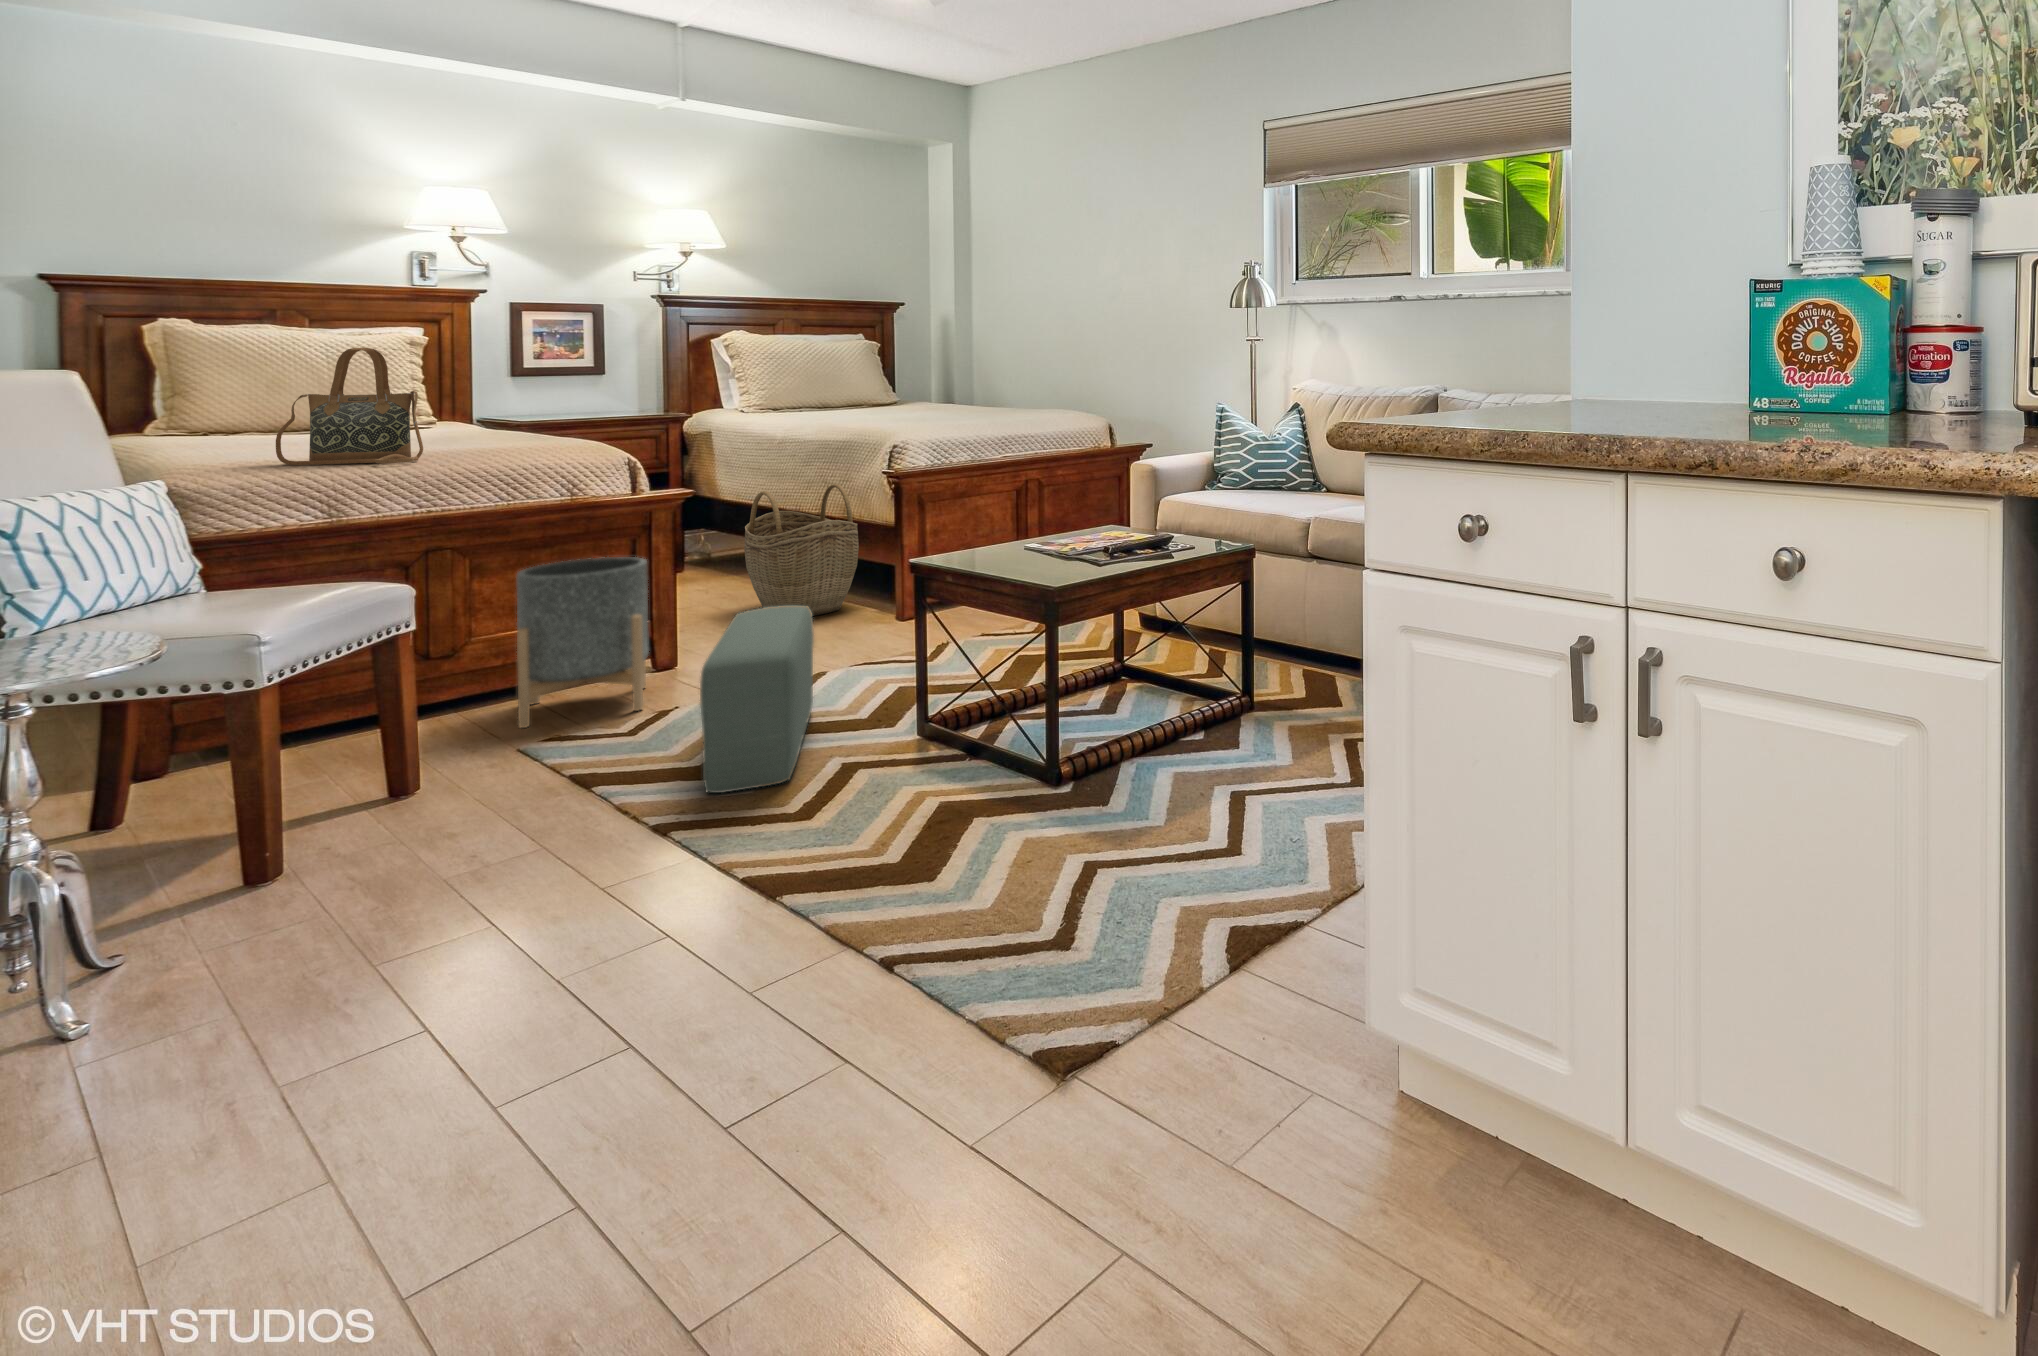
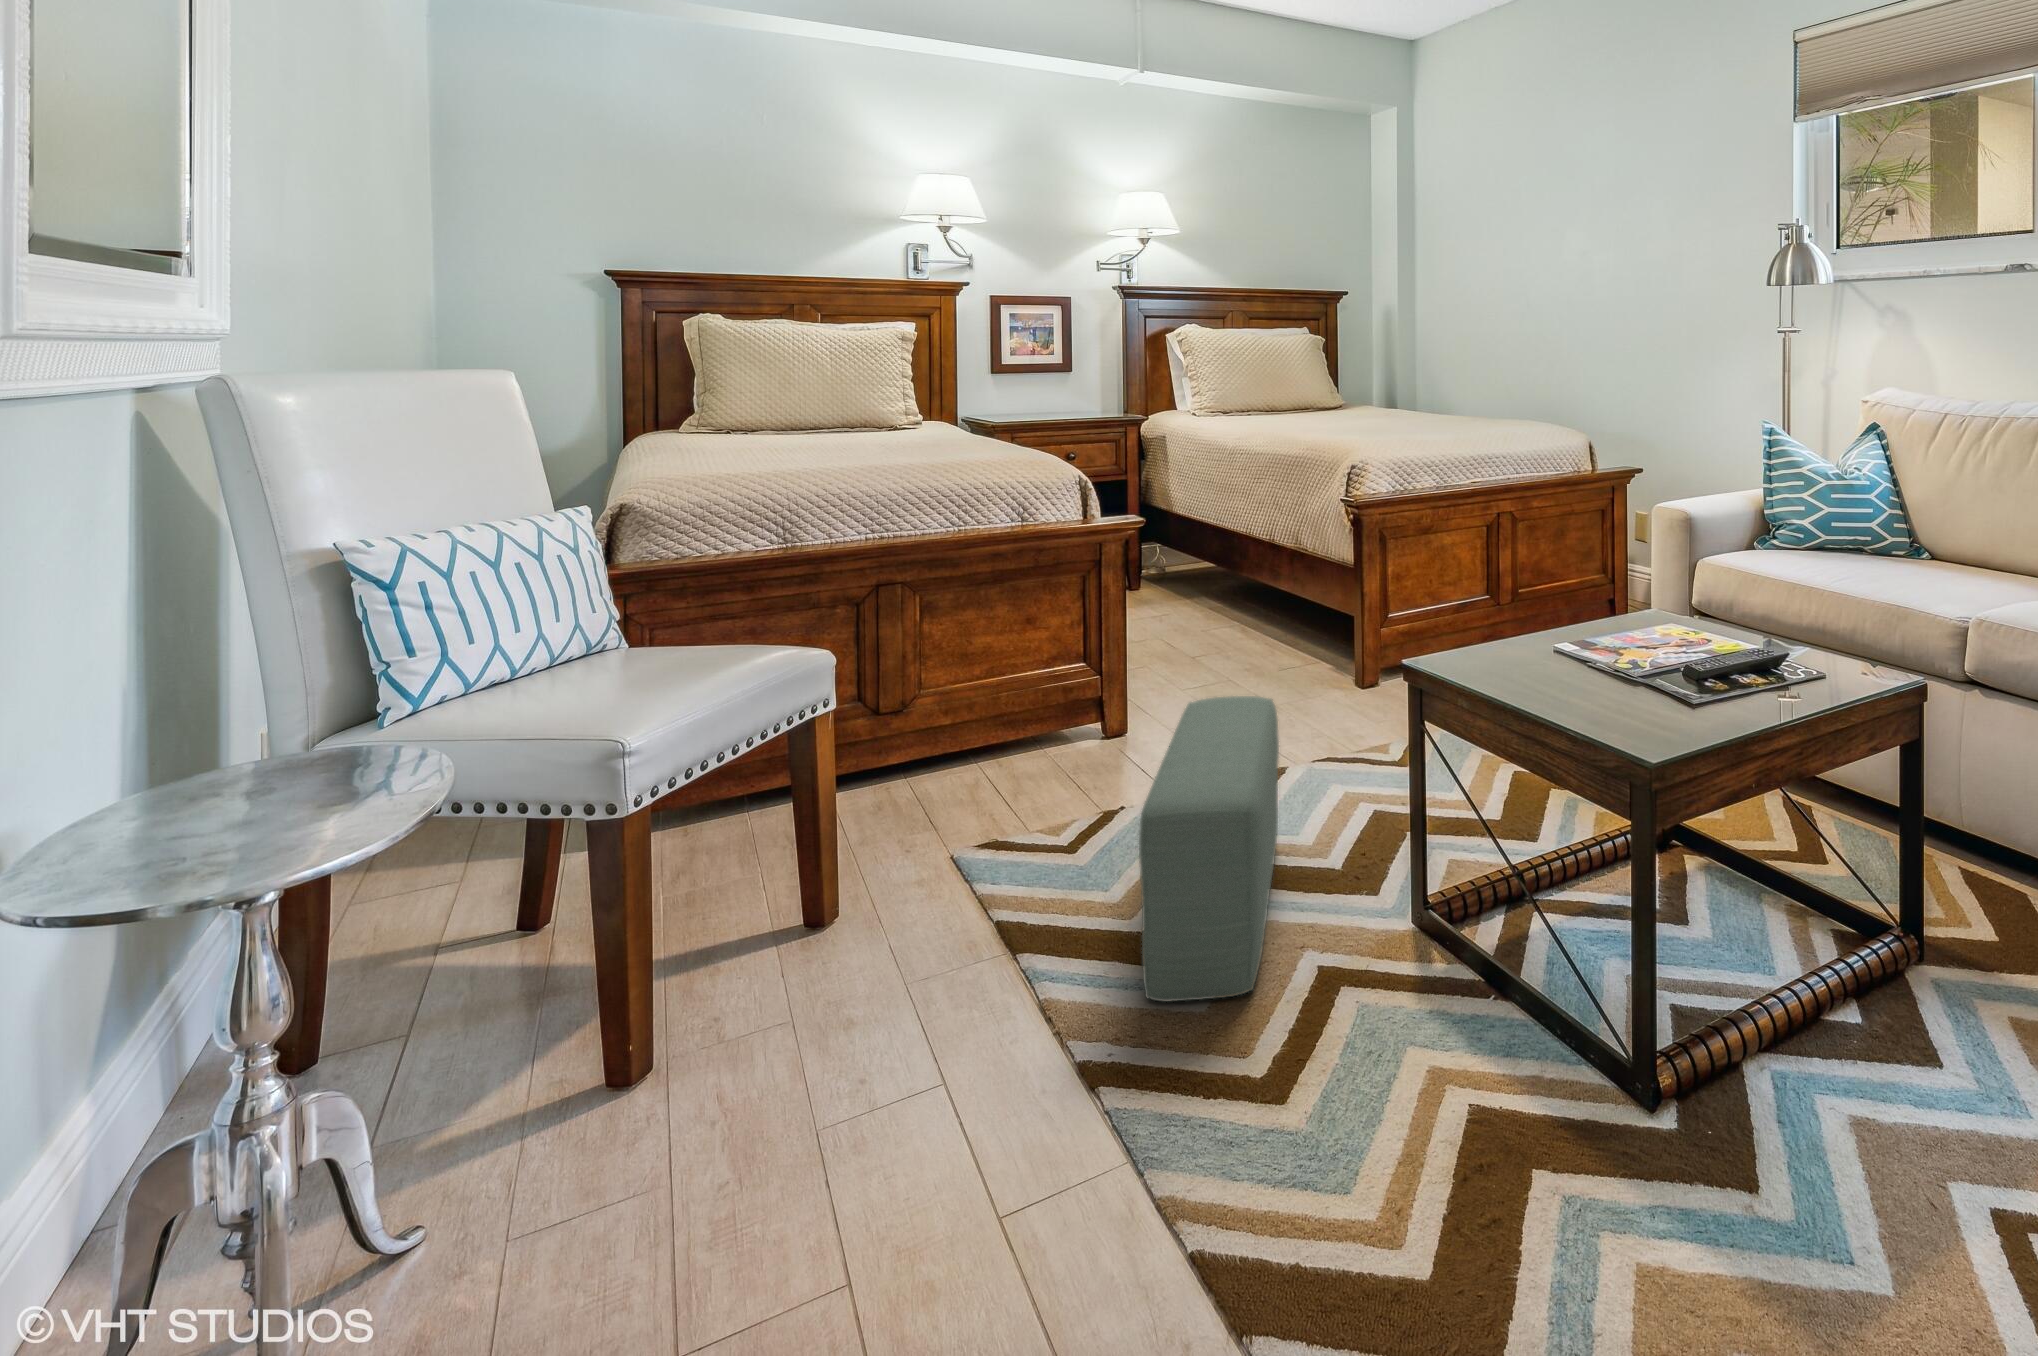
handbag: present [276,348,423,465] -> none [733,343,870,482]
woven basket: present [744,484,859,616] -> none [1199,508,1319,671]
planter: present [517,557,649,728] -> none [952,604,1092,823]

